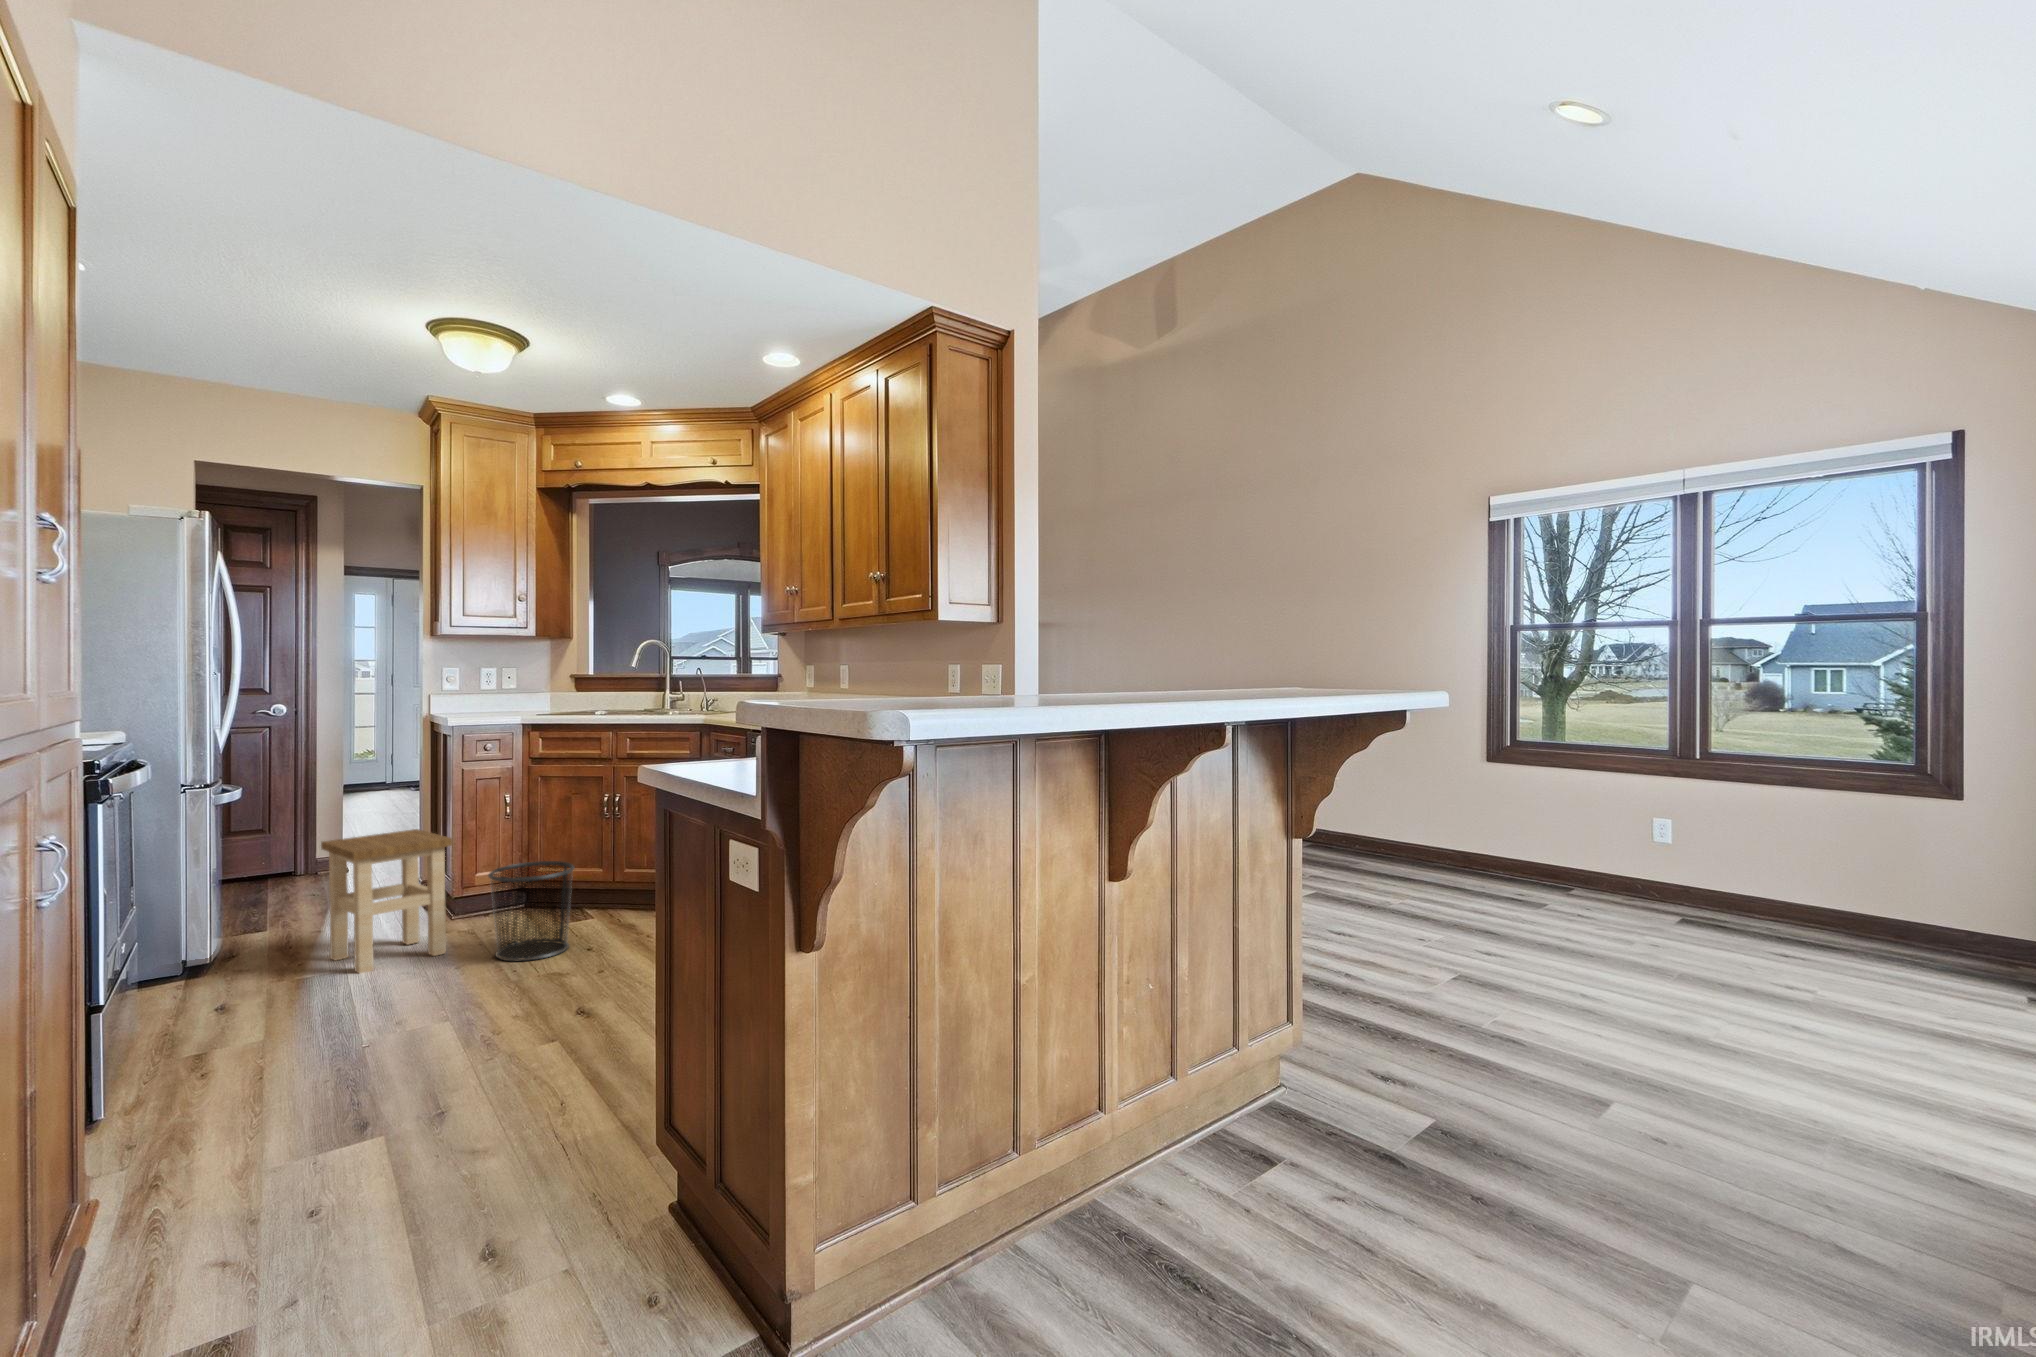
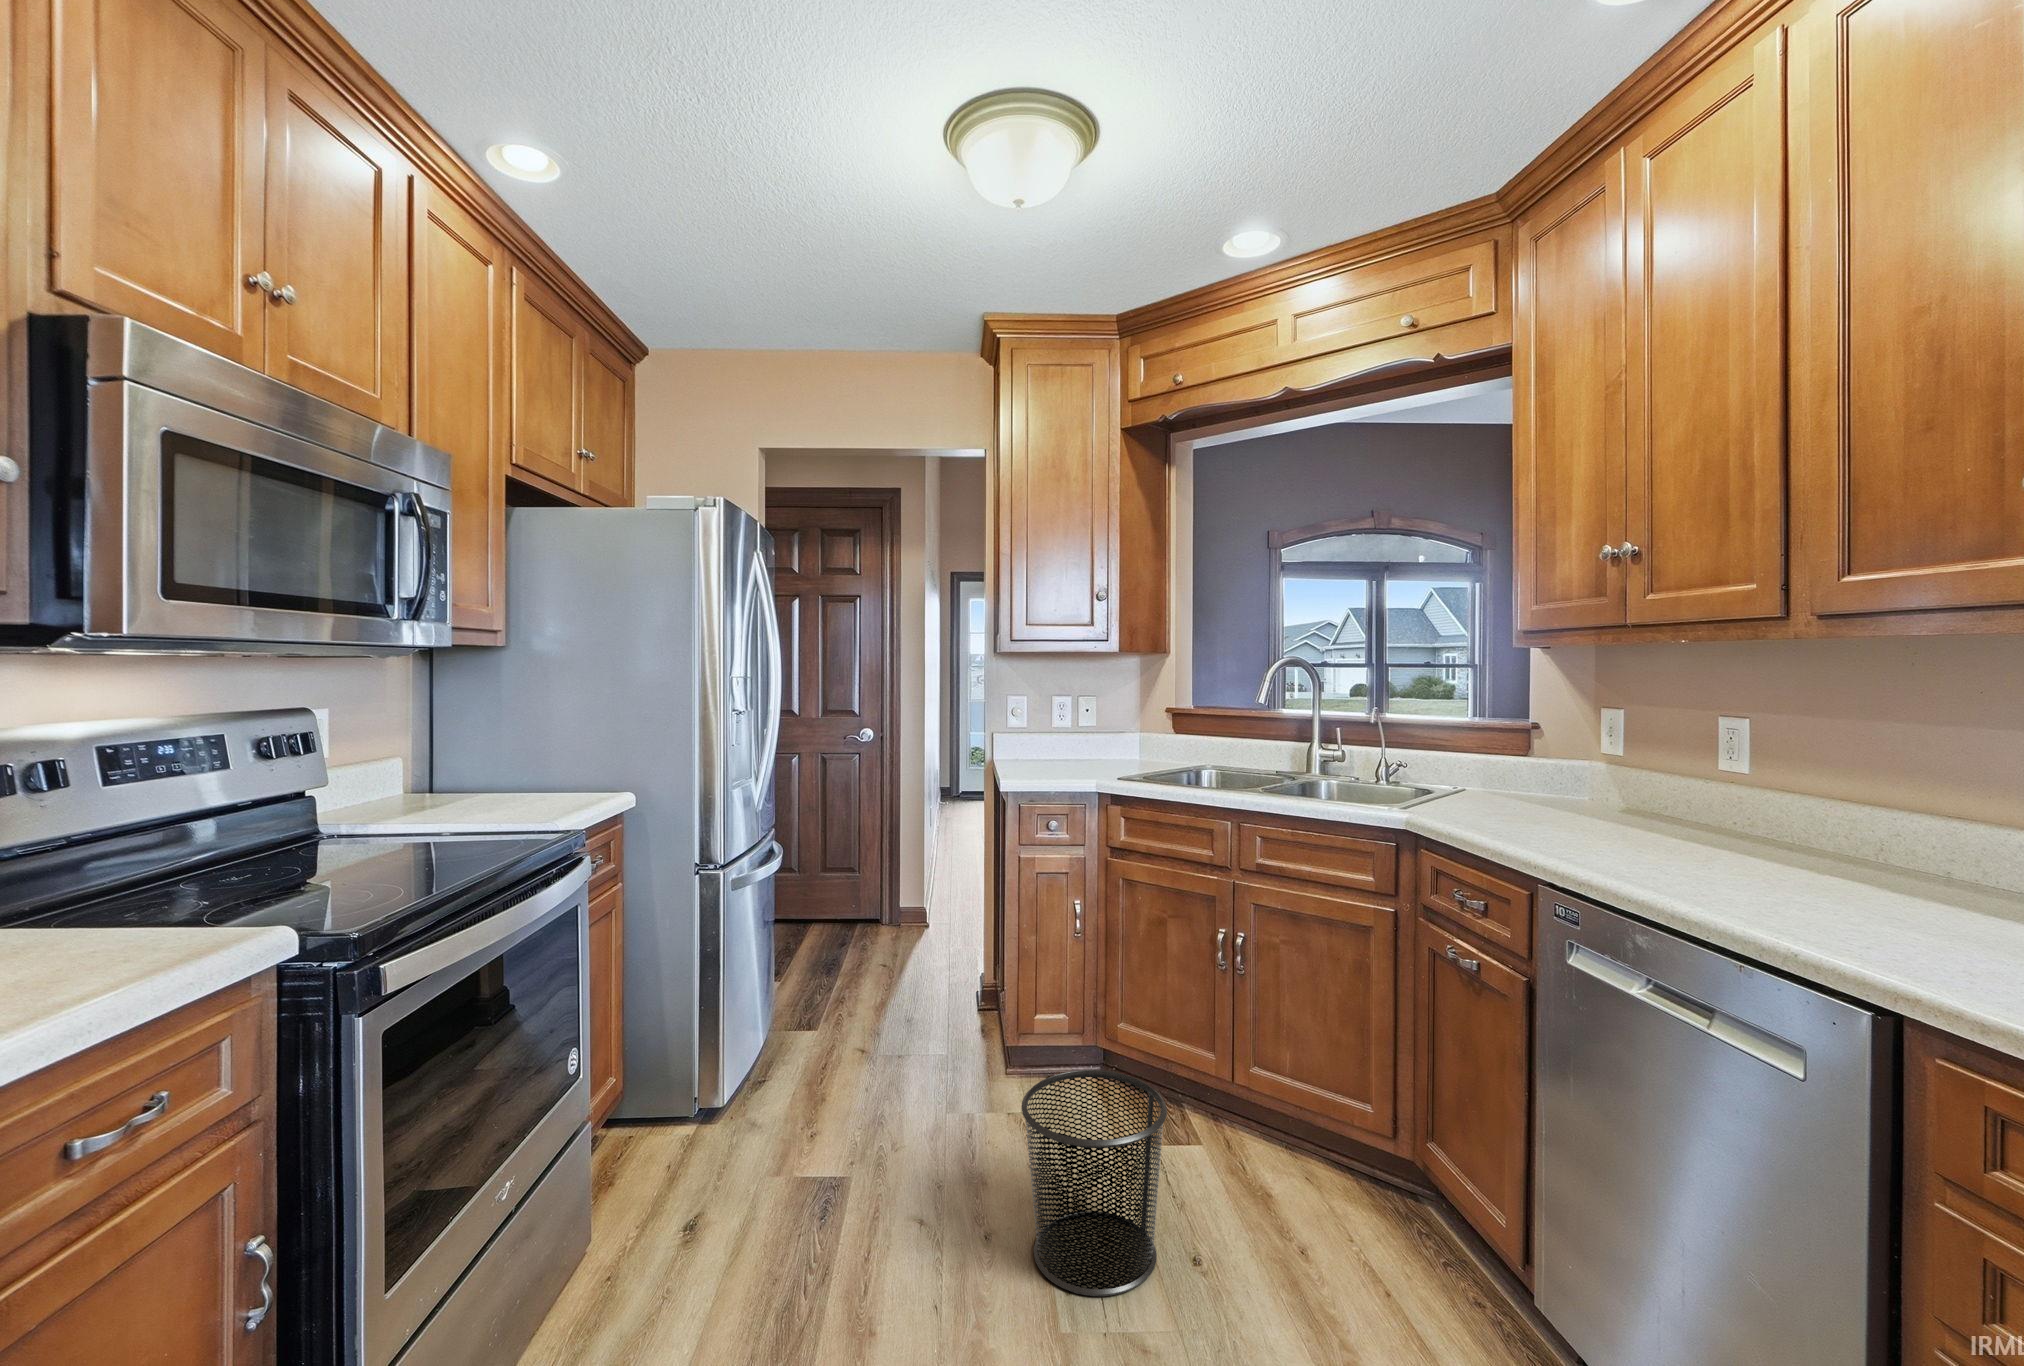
stool: present [321,829,453,973] -> none [815,965,976,1233]

